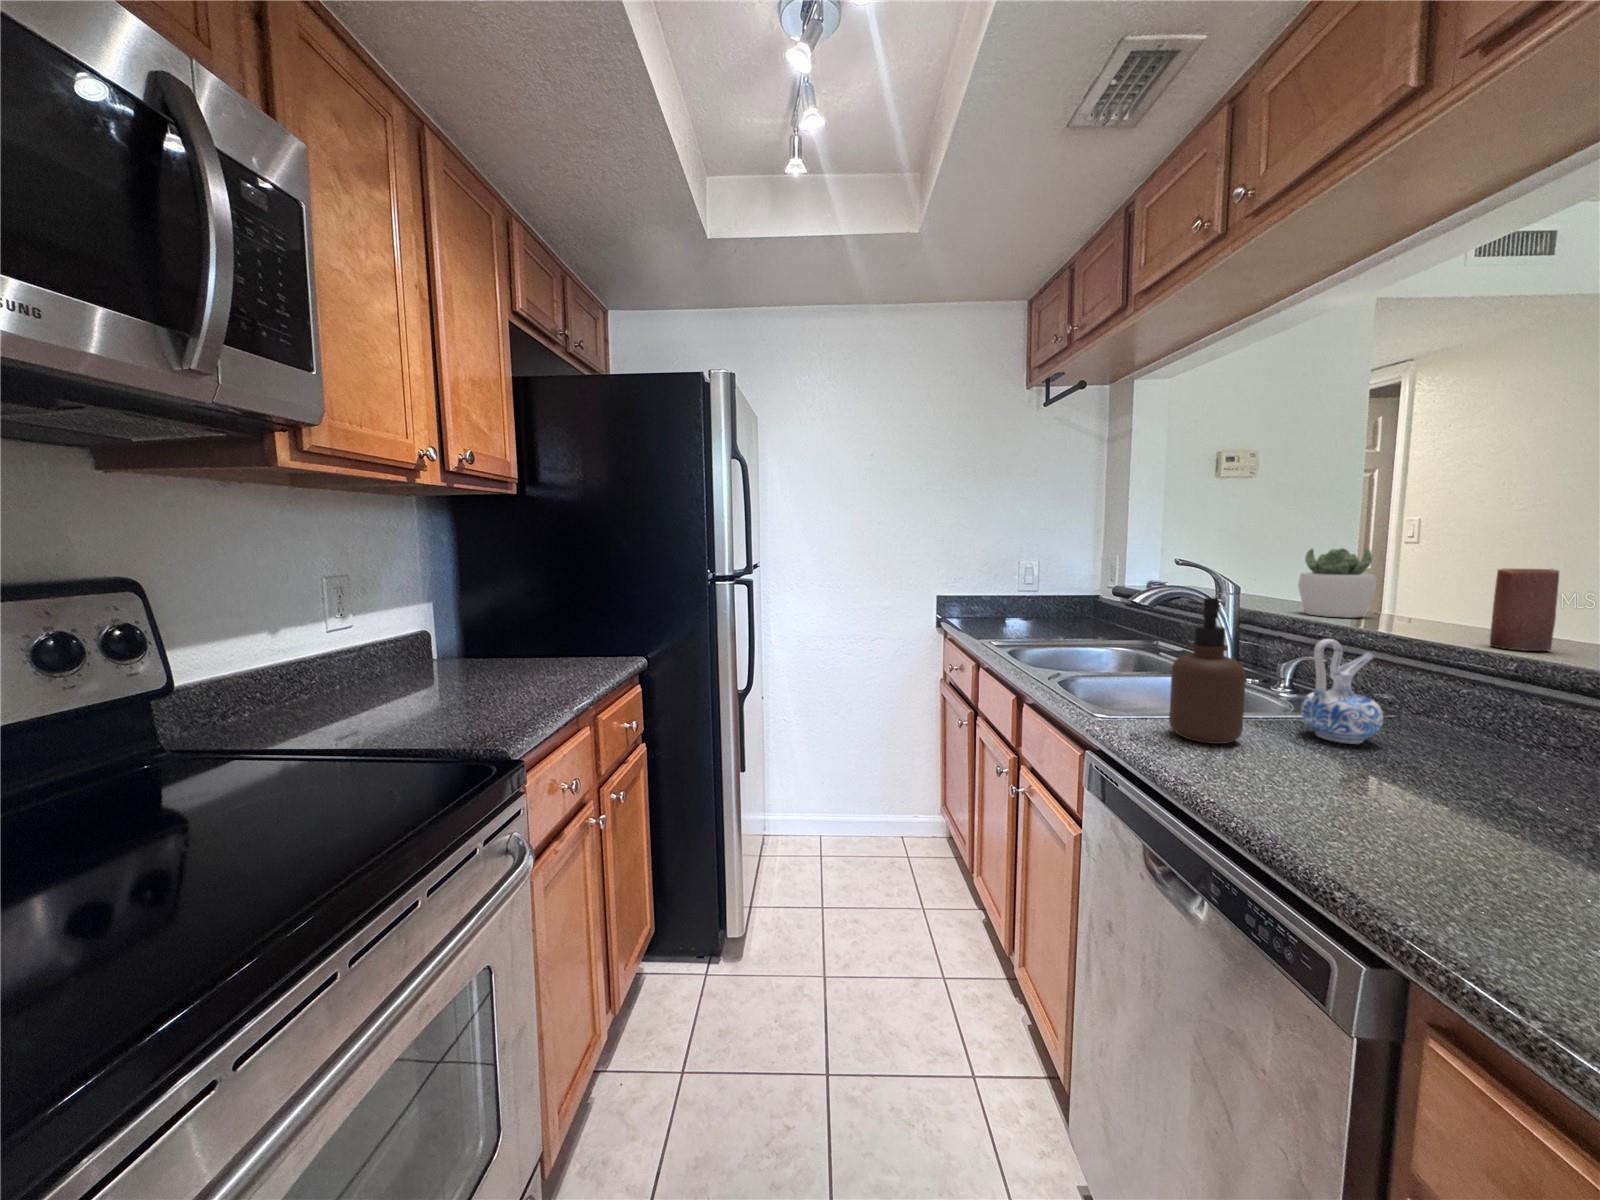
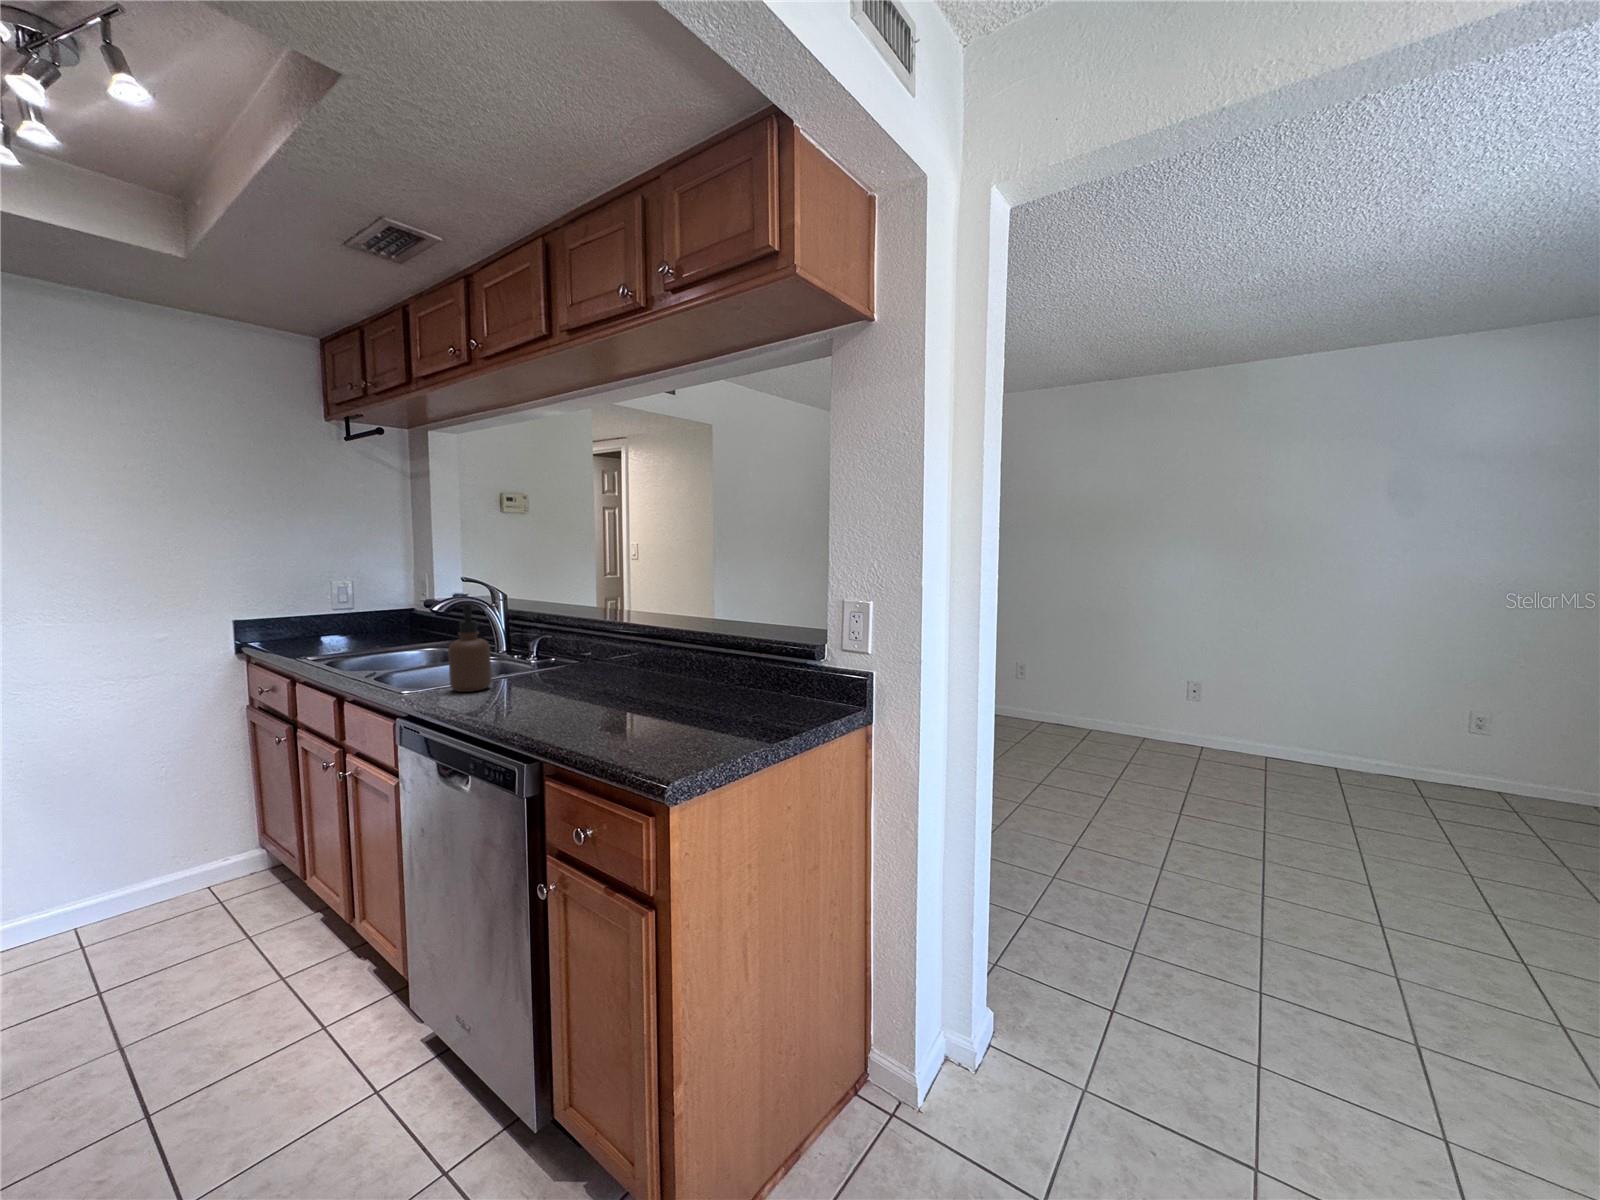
succulent plant: present [1298,548,1376,618] -> none [544,568,582,612]
candle: present [1490,569,1559,651] -> none [614,579,636,620]
ceramic pitcher: present [1301,639,1383,744] -> none [525,622,562,679]

